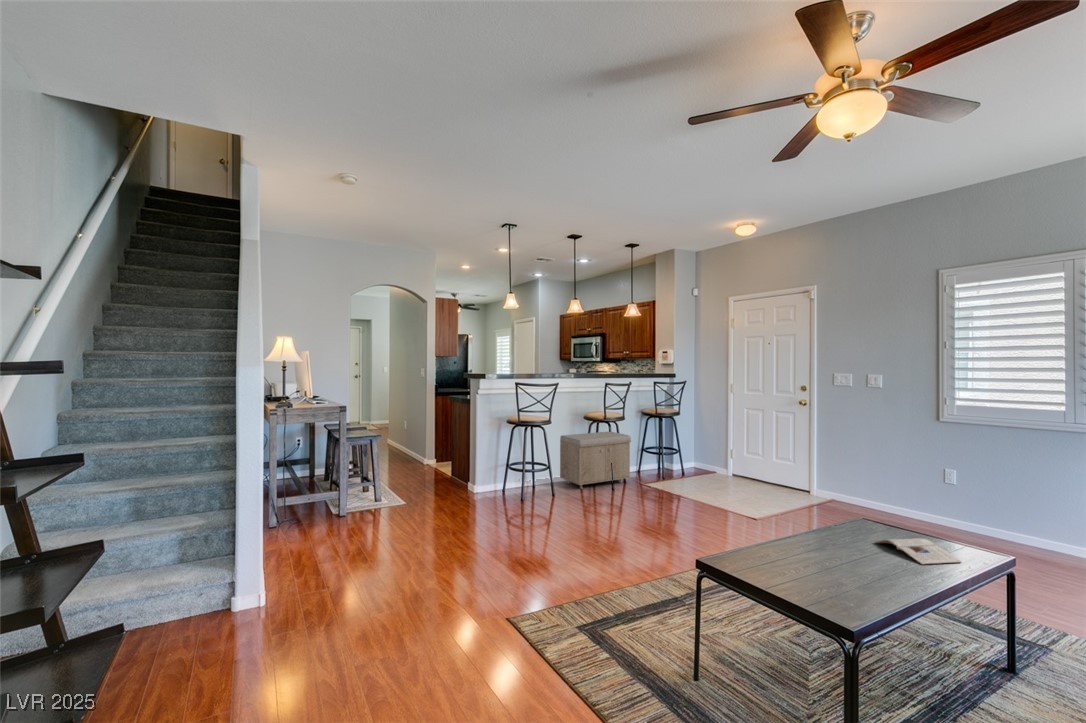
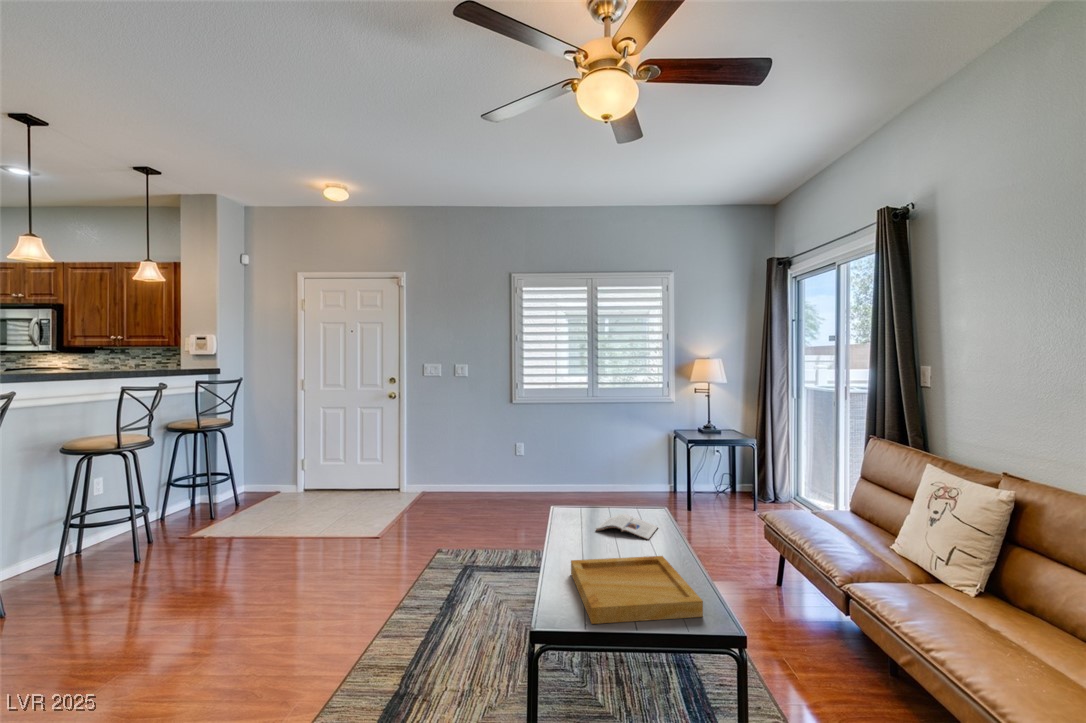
storage bench: present [560,432,631,489] -> none [10,466,166,578]
tray: none [749,542,885,612] -> present [571,556,703,624]

